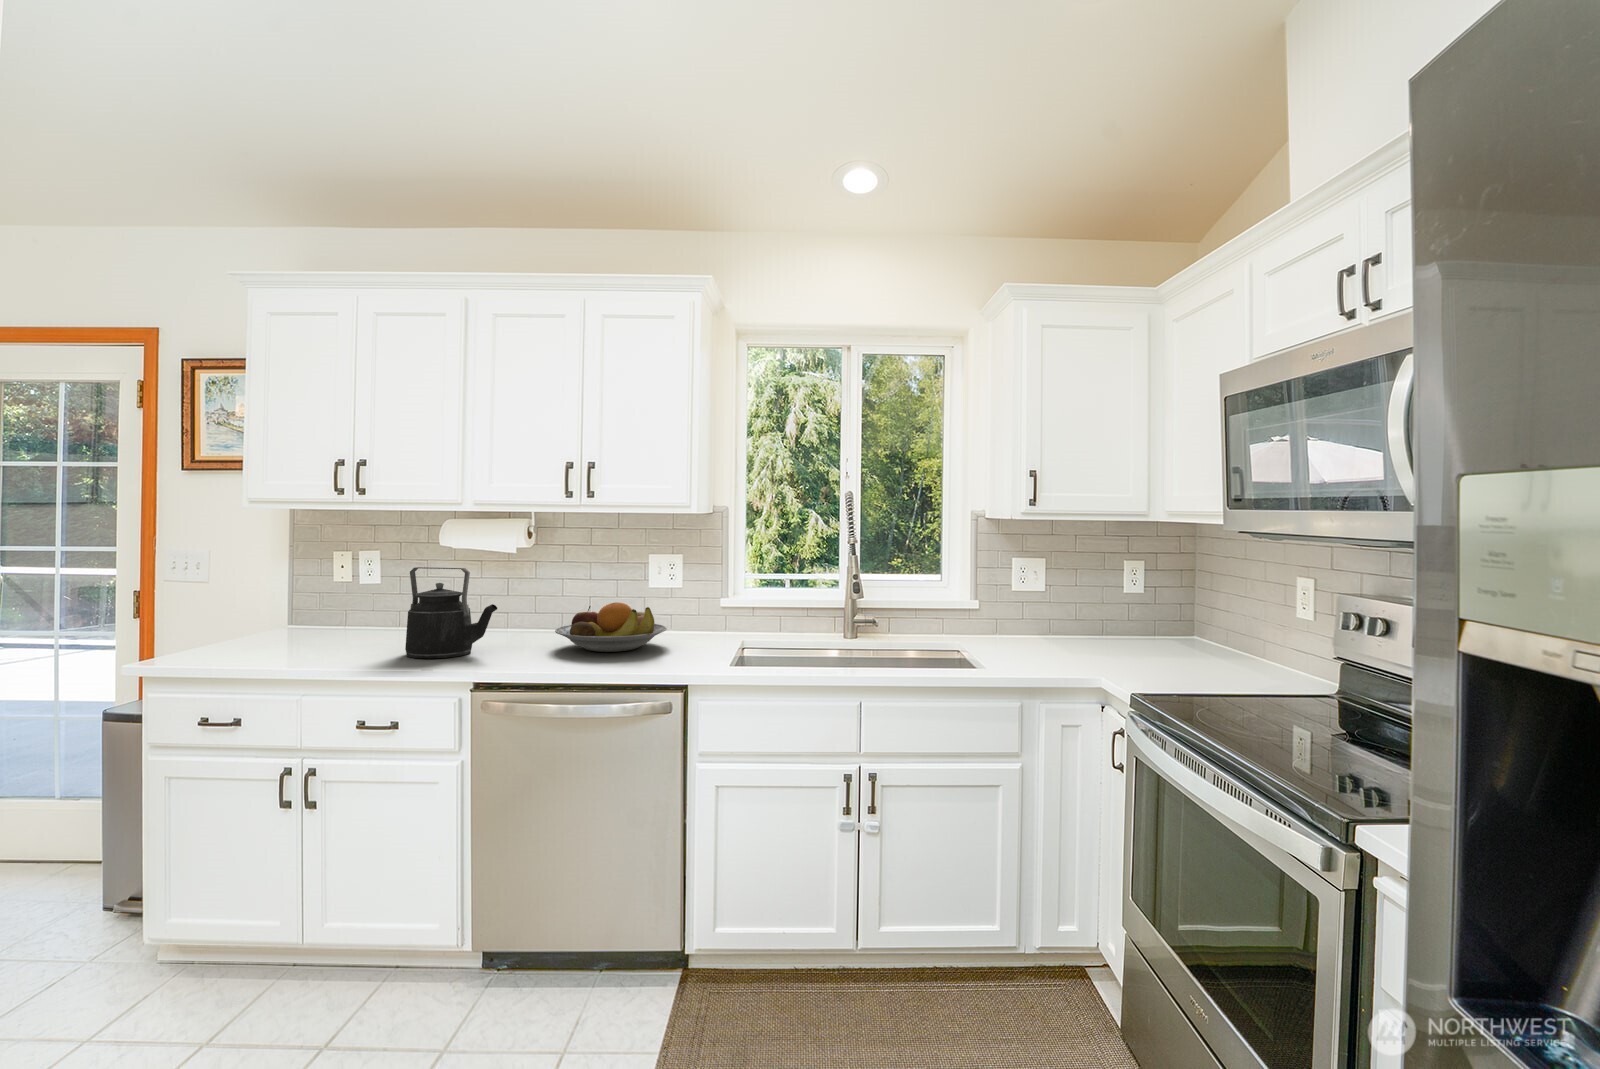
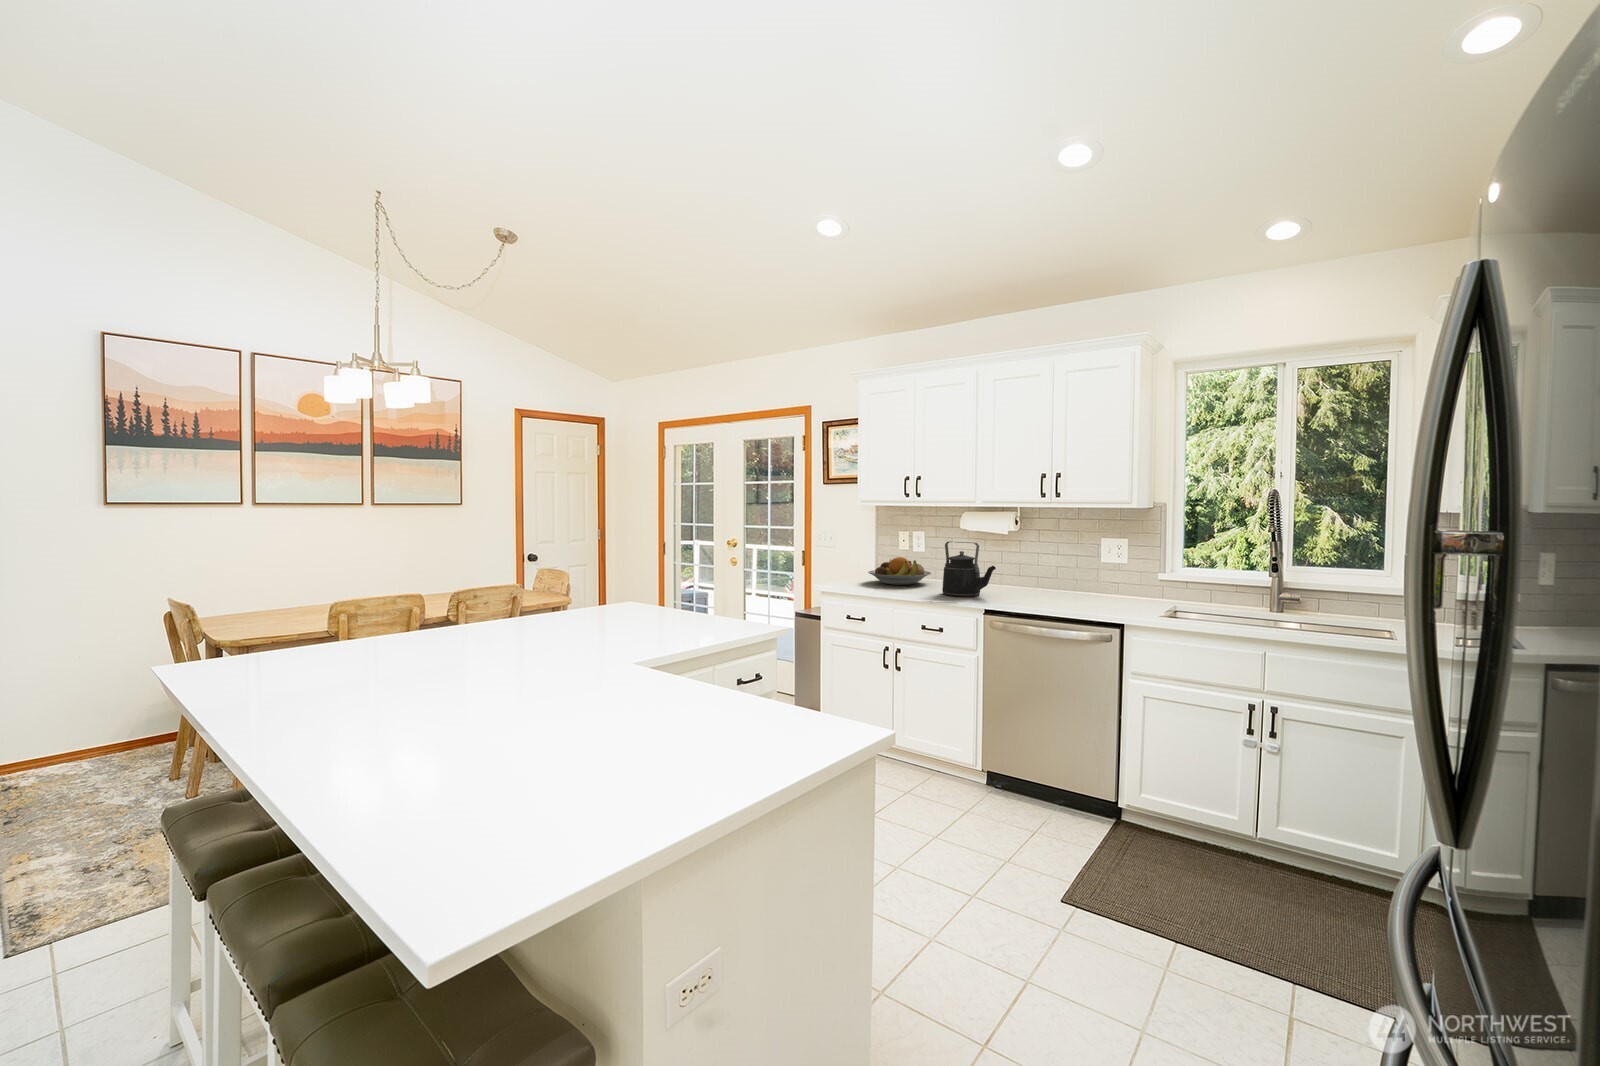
fruit bowl: present [555,602,667,652] -> present [868,557,931,585]

